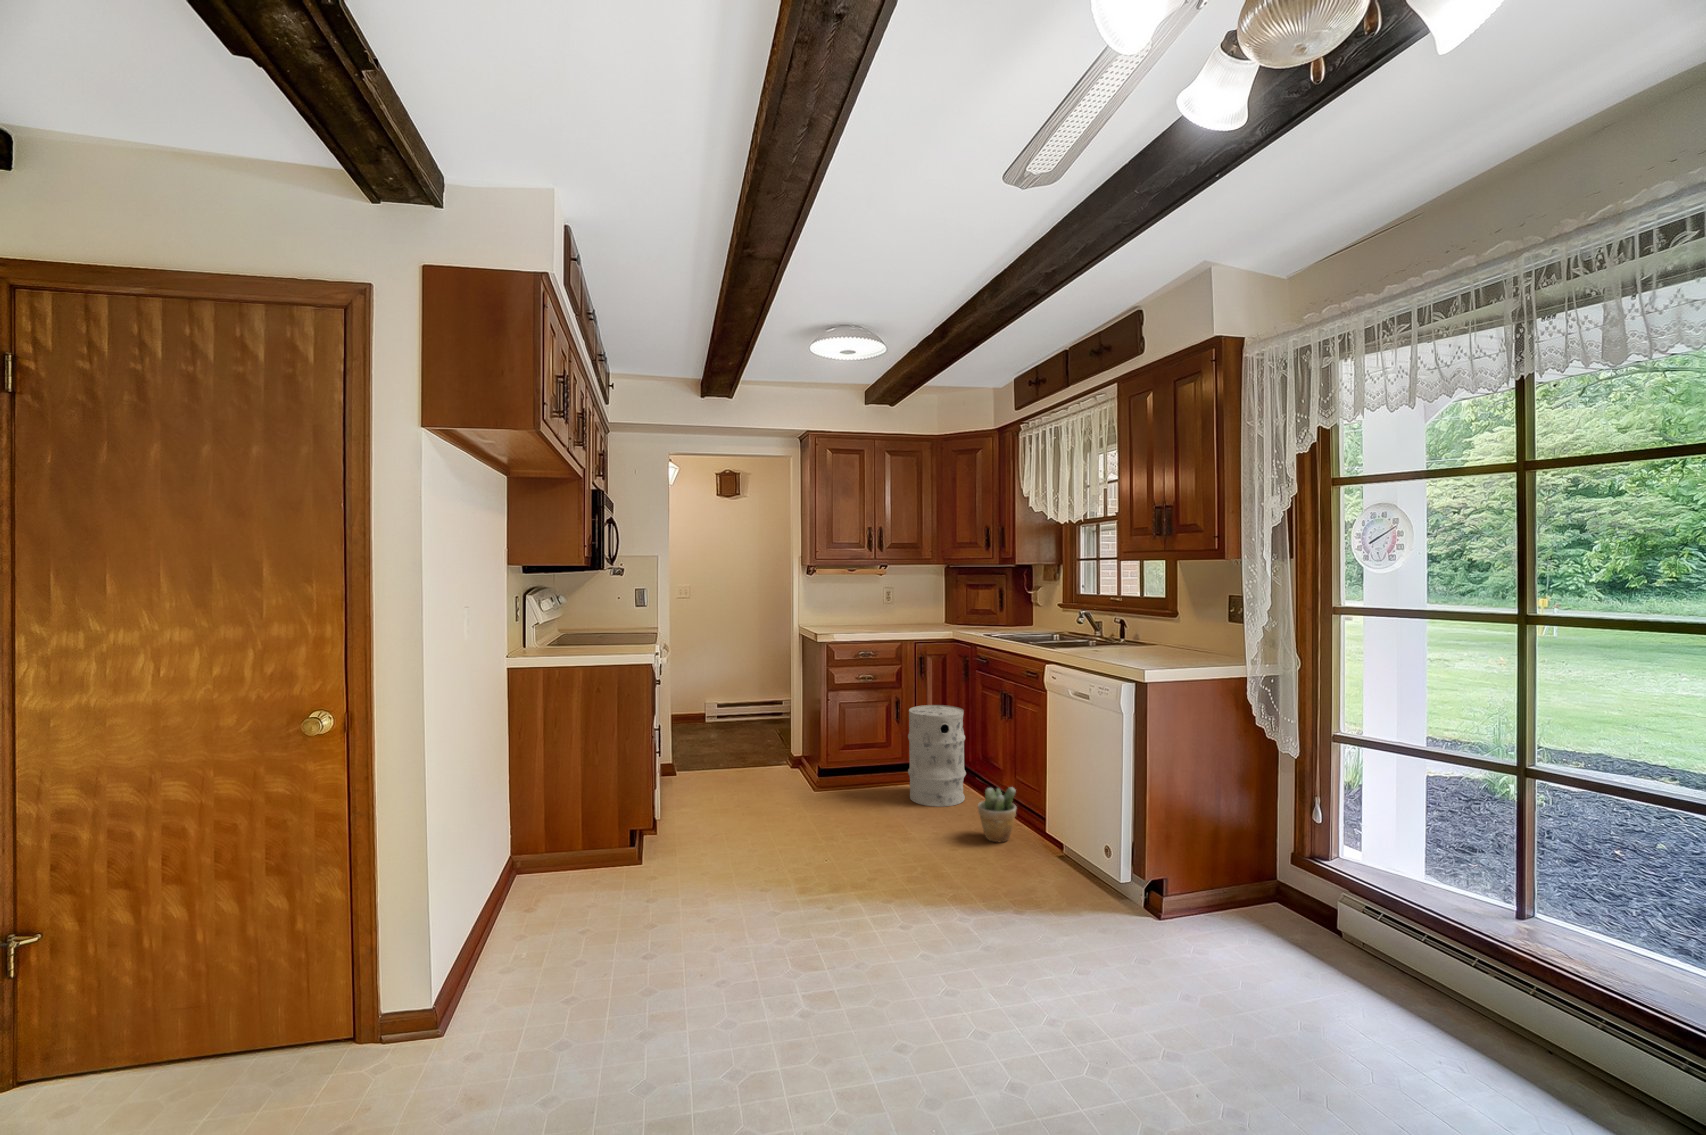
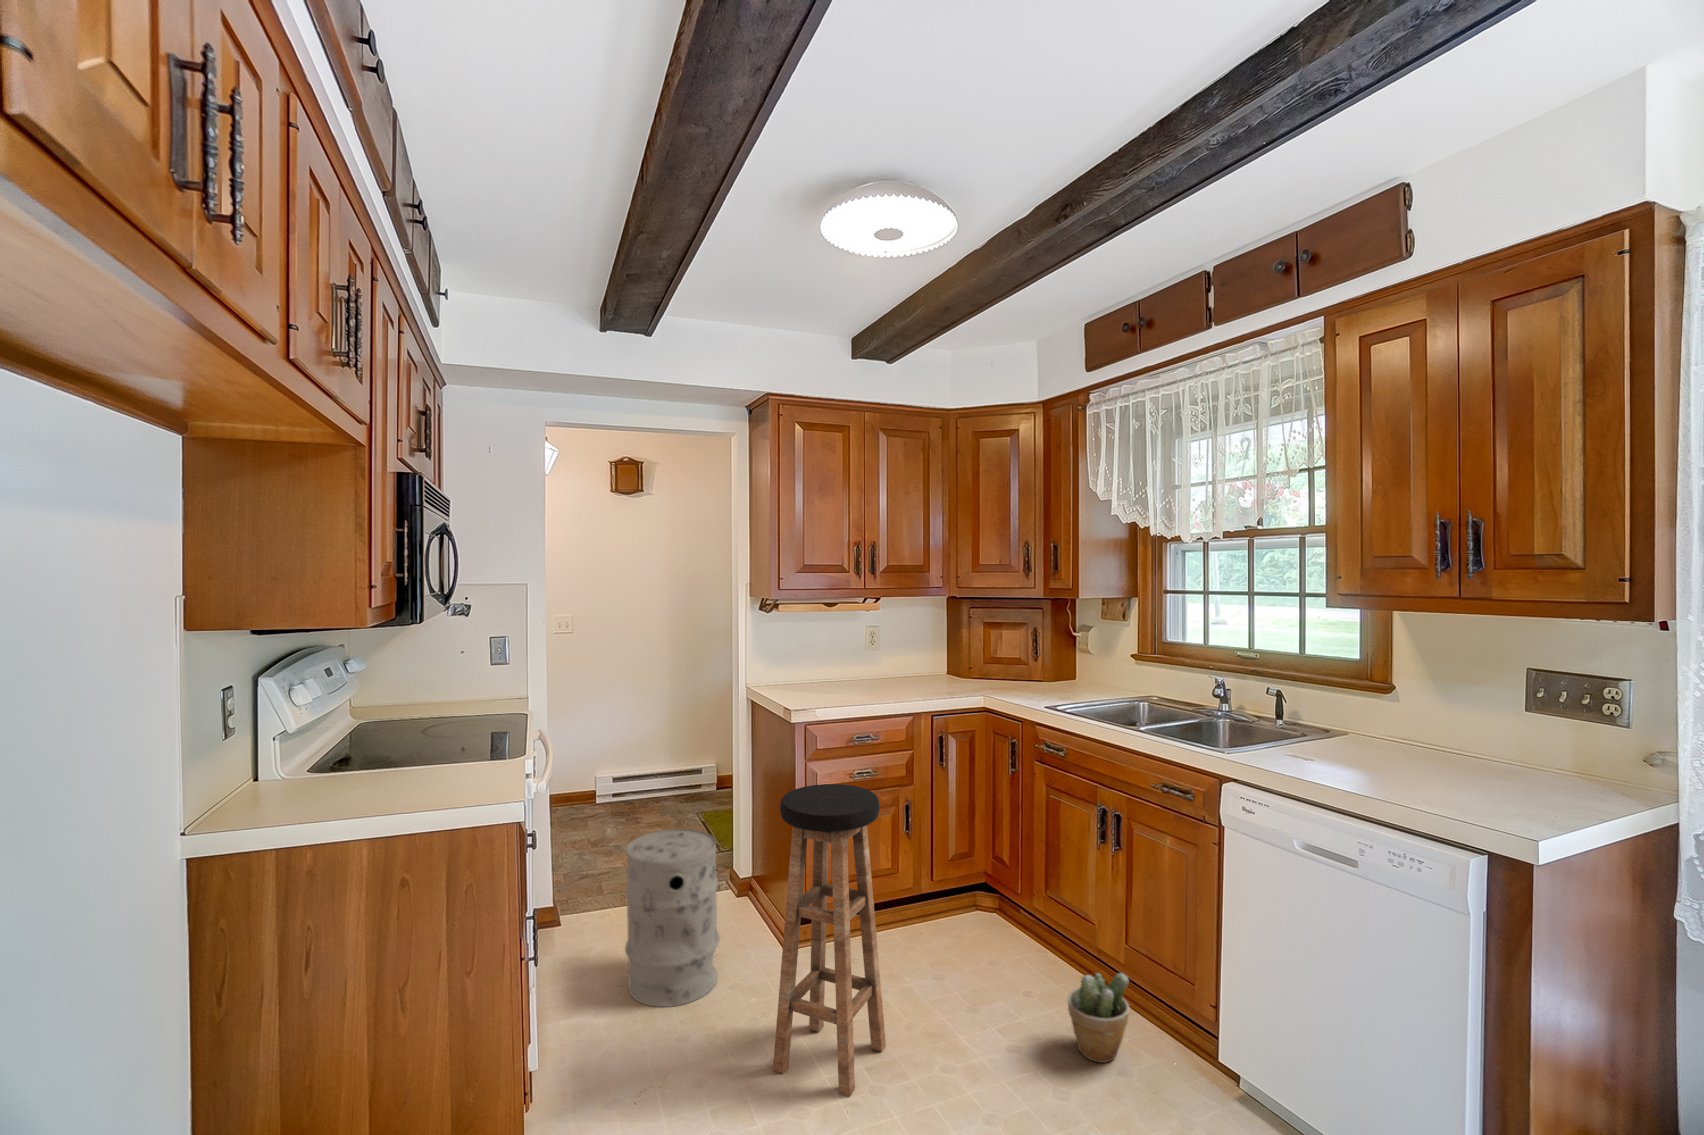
bar stool: none [791,666,863,846] -> present [773,784,886,1097]
trash can: present [908,705,966,807] -> present [625,829,720,1007]

